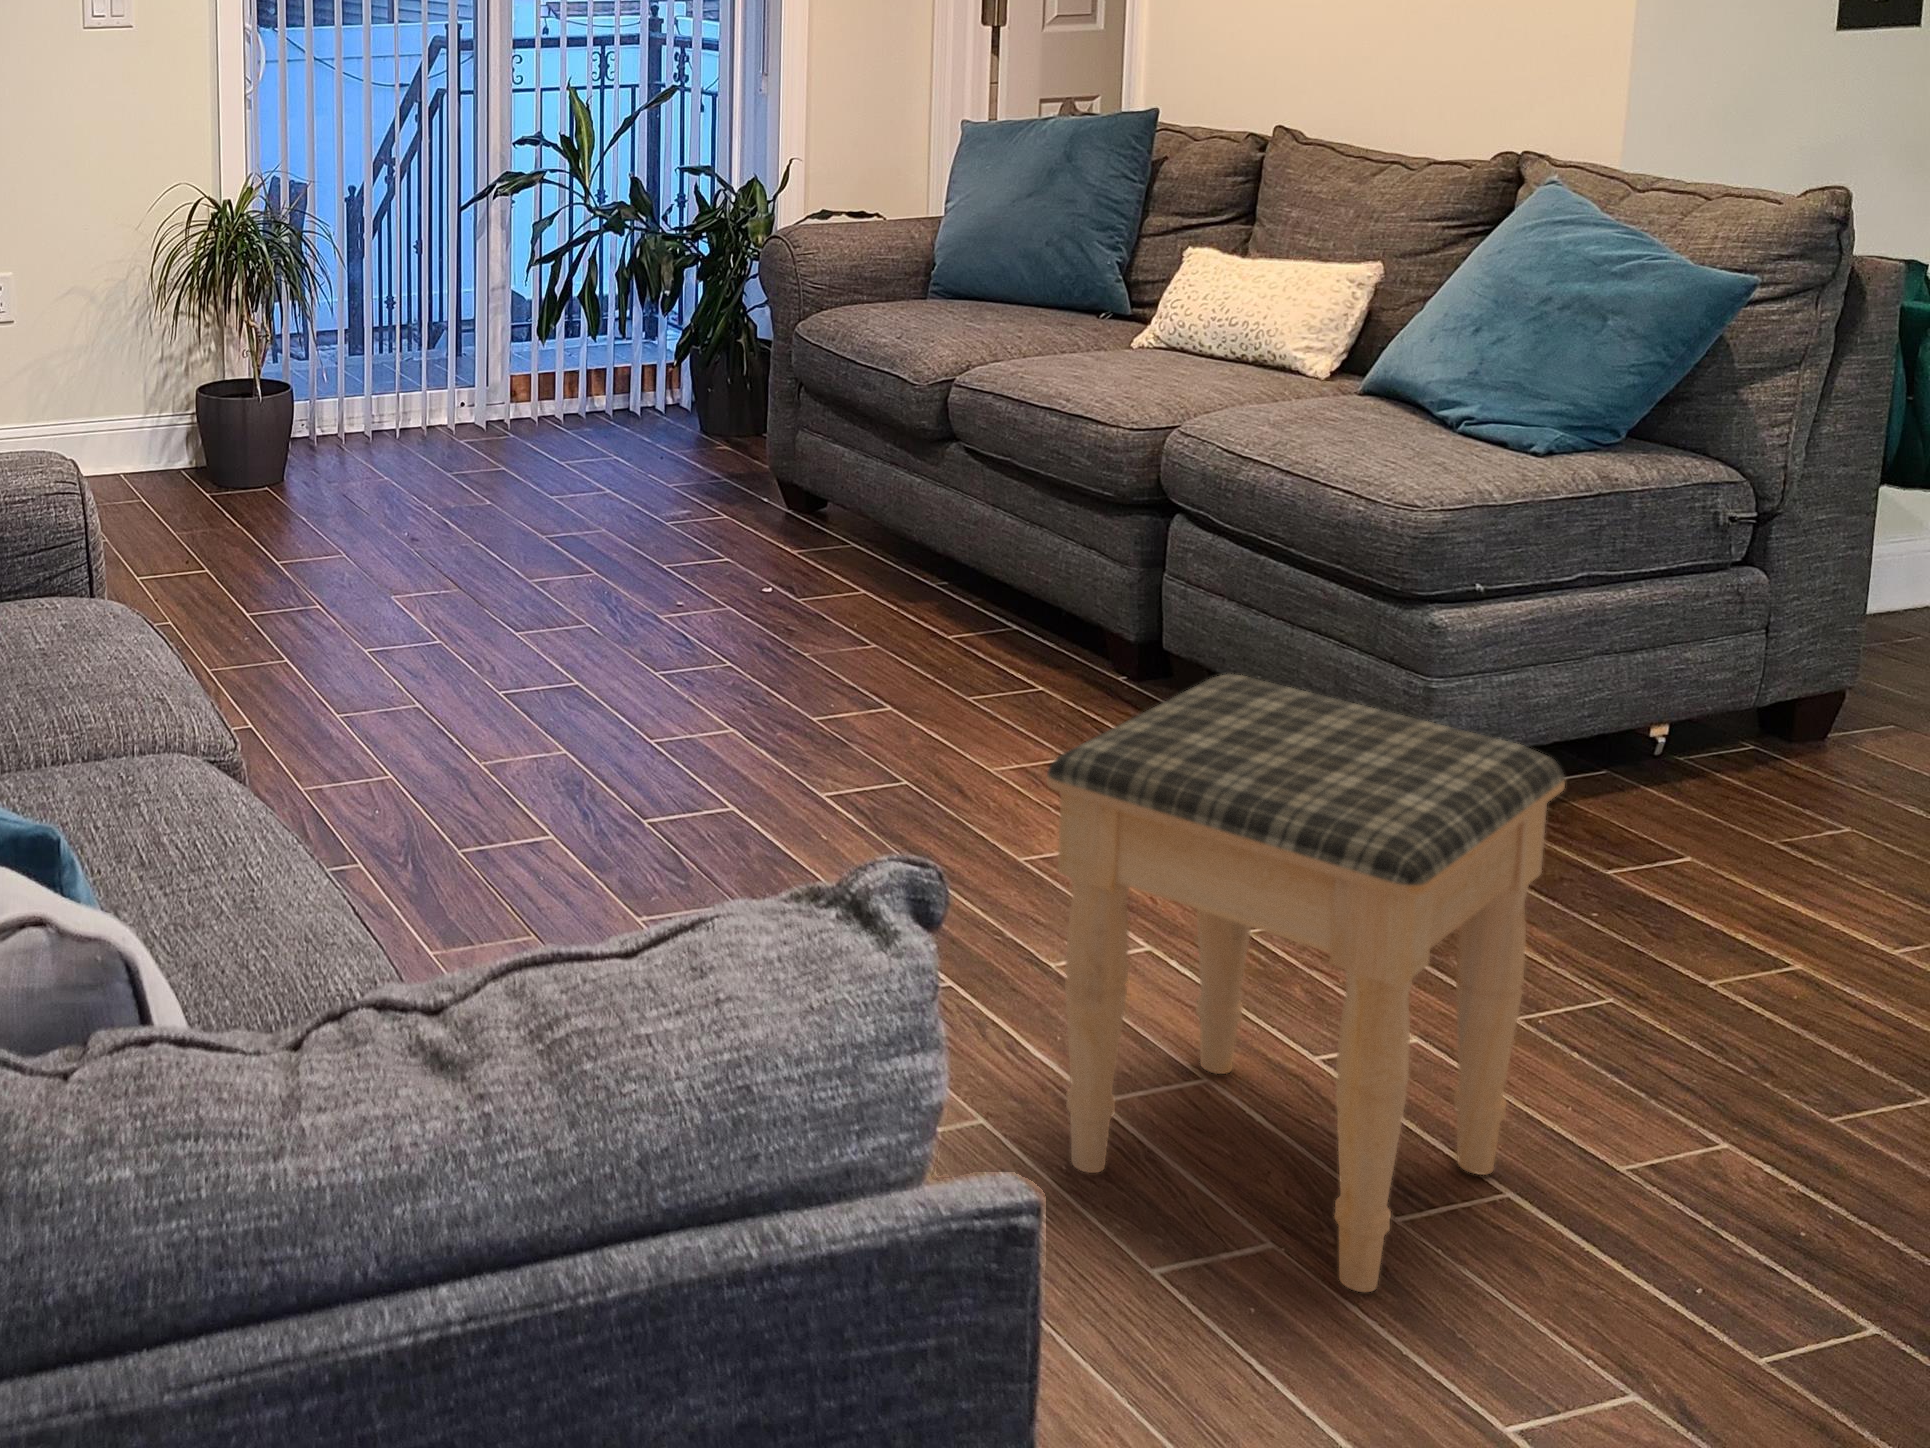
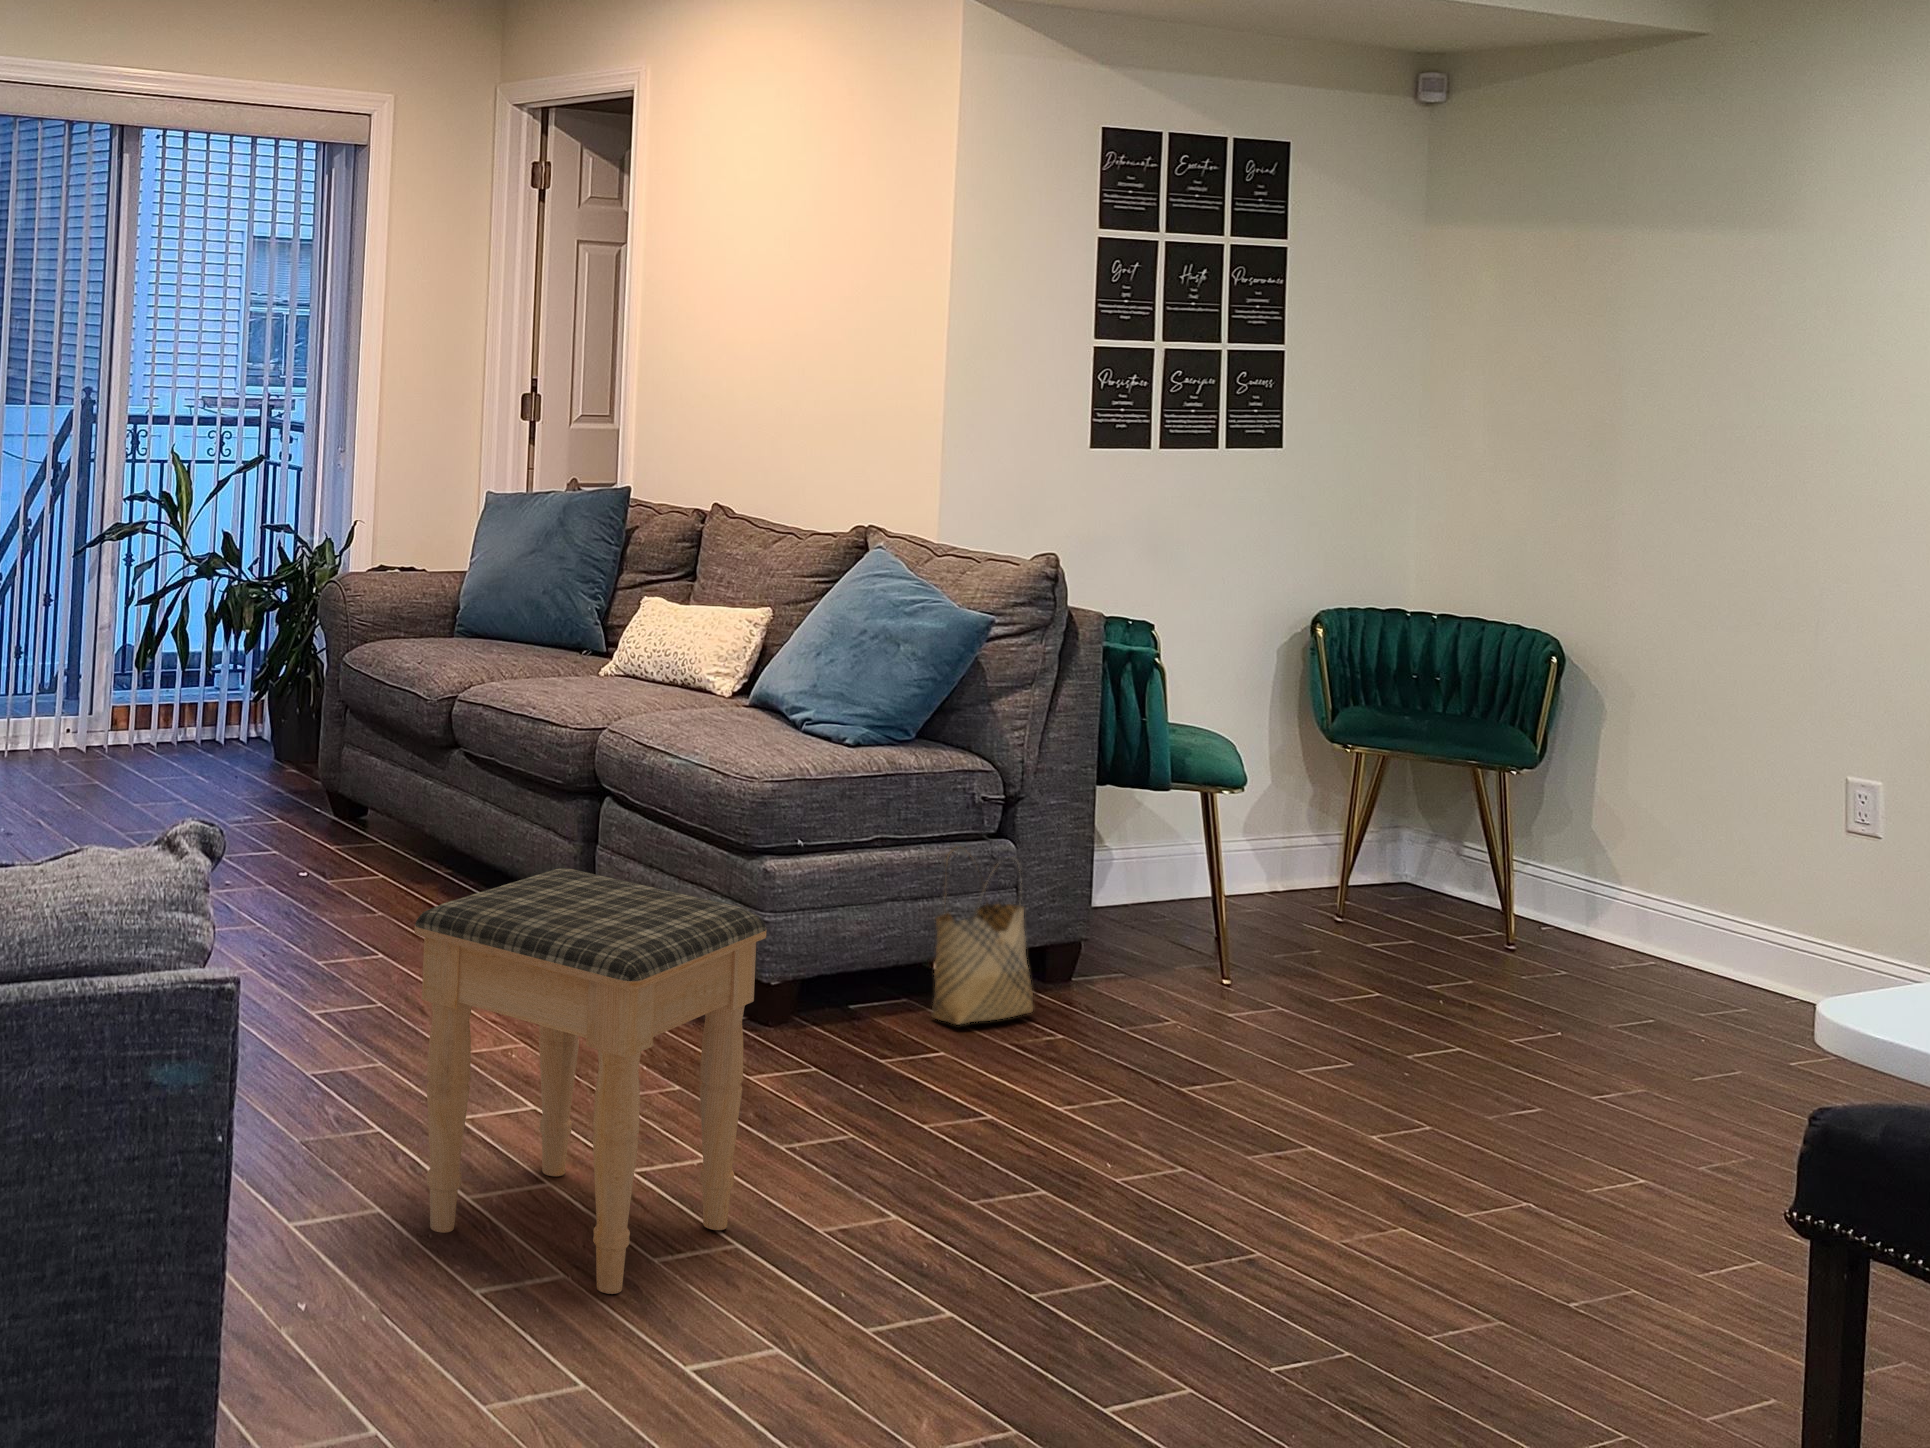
woven basket: none [1652,582,1796,818] -> present [931,847,1033,1025]

